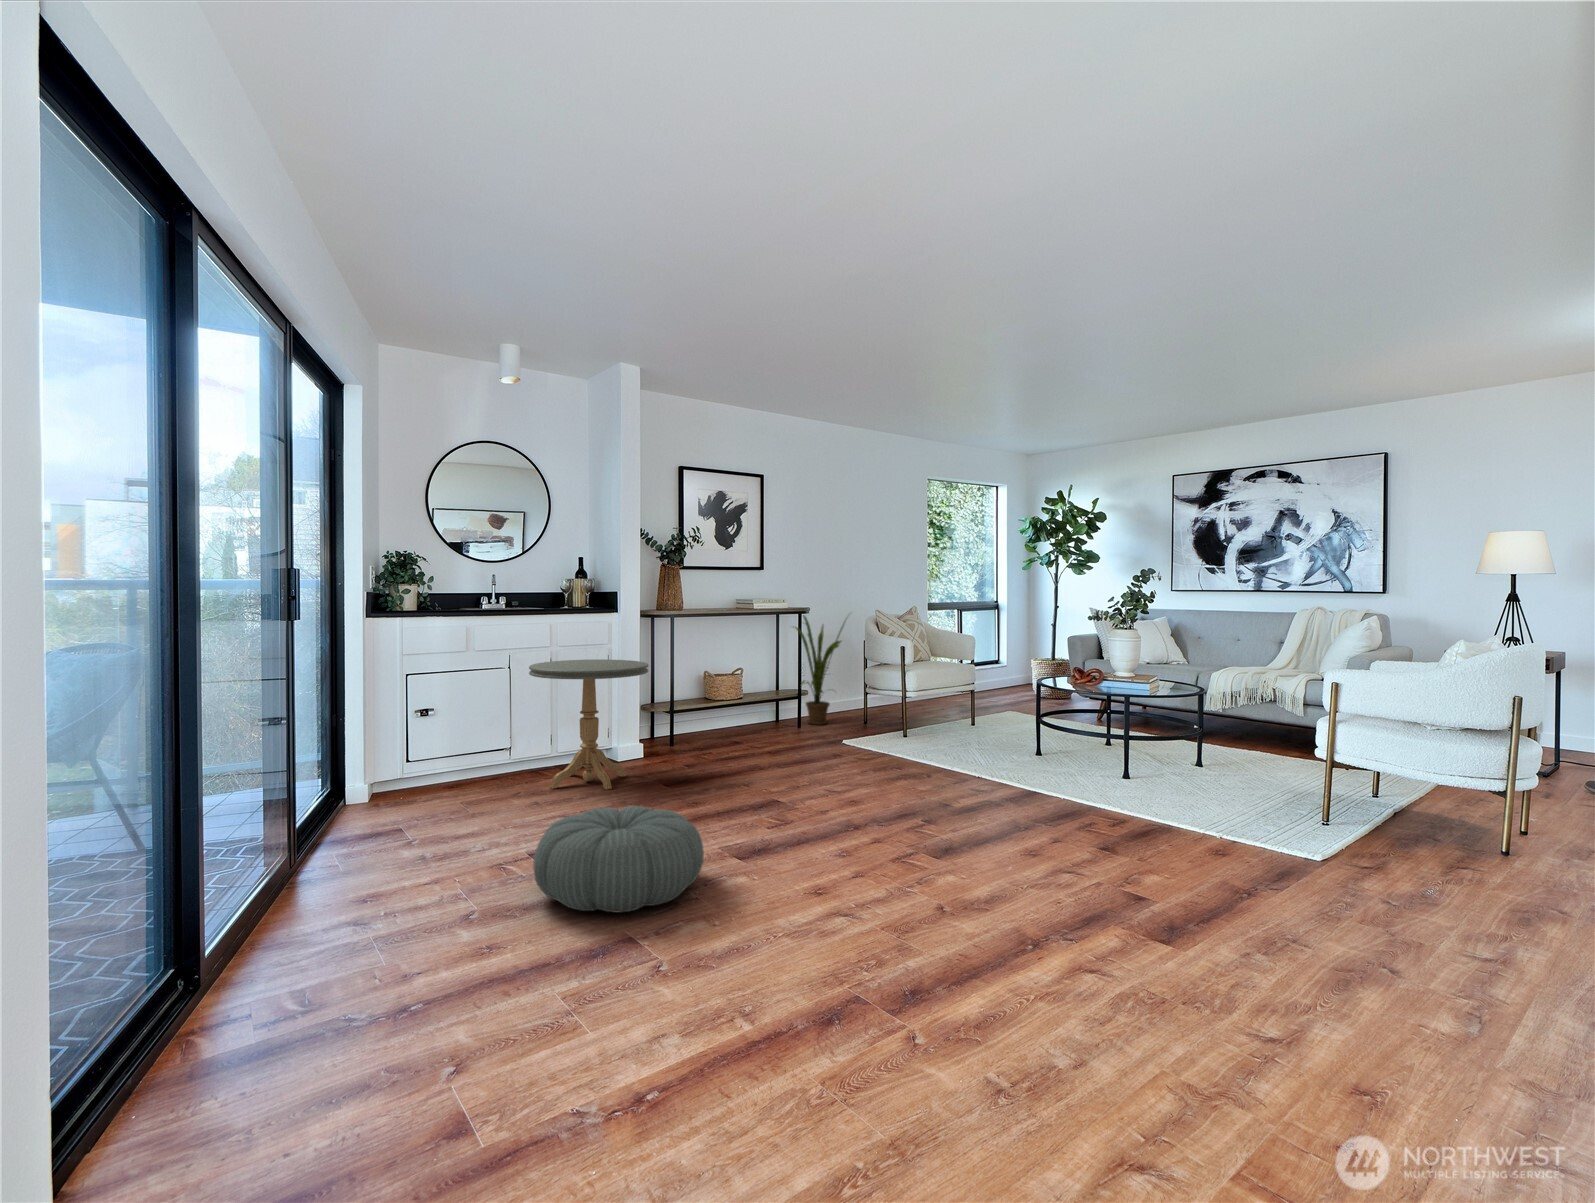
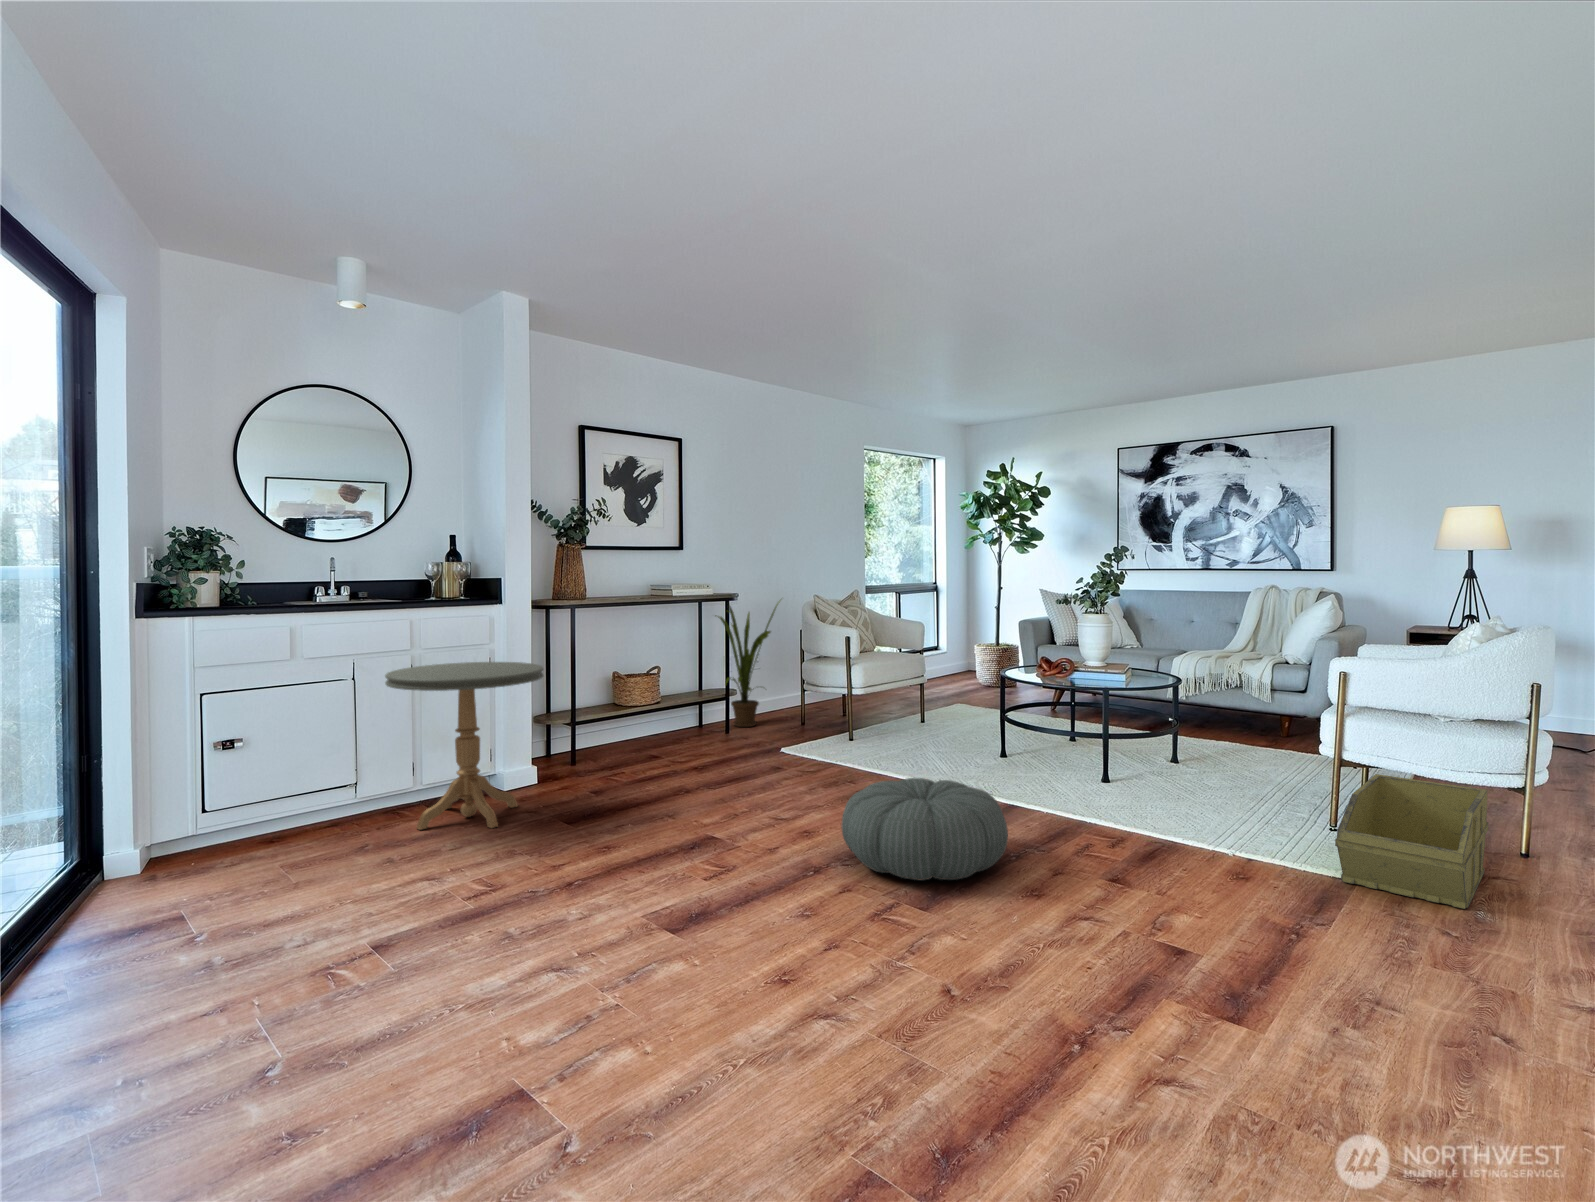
storage bin: none [1277,768,1423,873] -> present [1335,774,1488,909]
pouf: present [533,806,704,912] -> present [841,778,1008,880]

